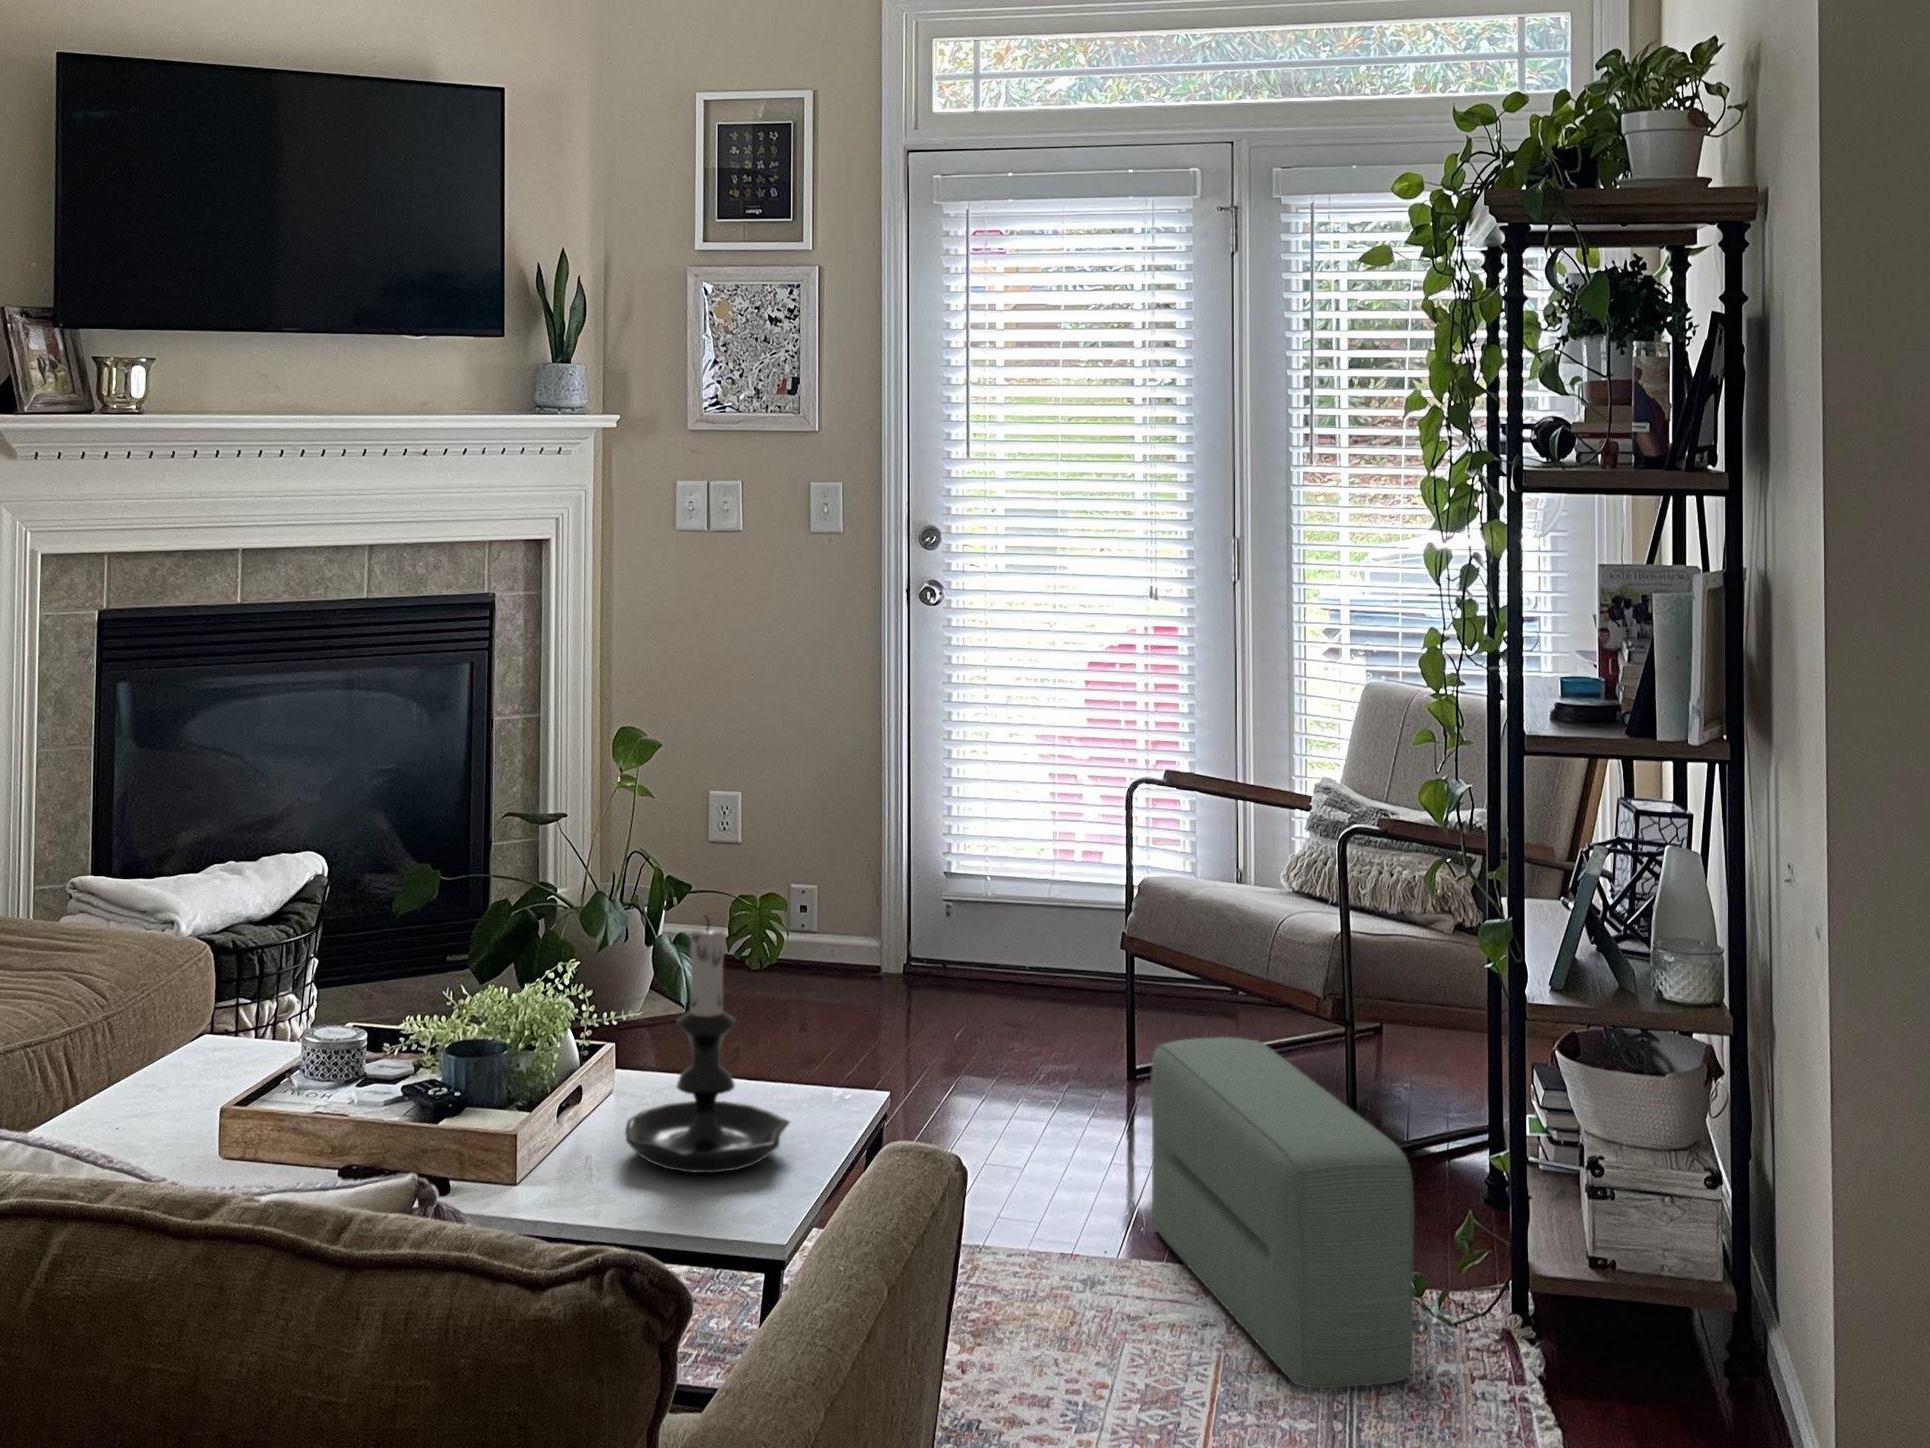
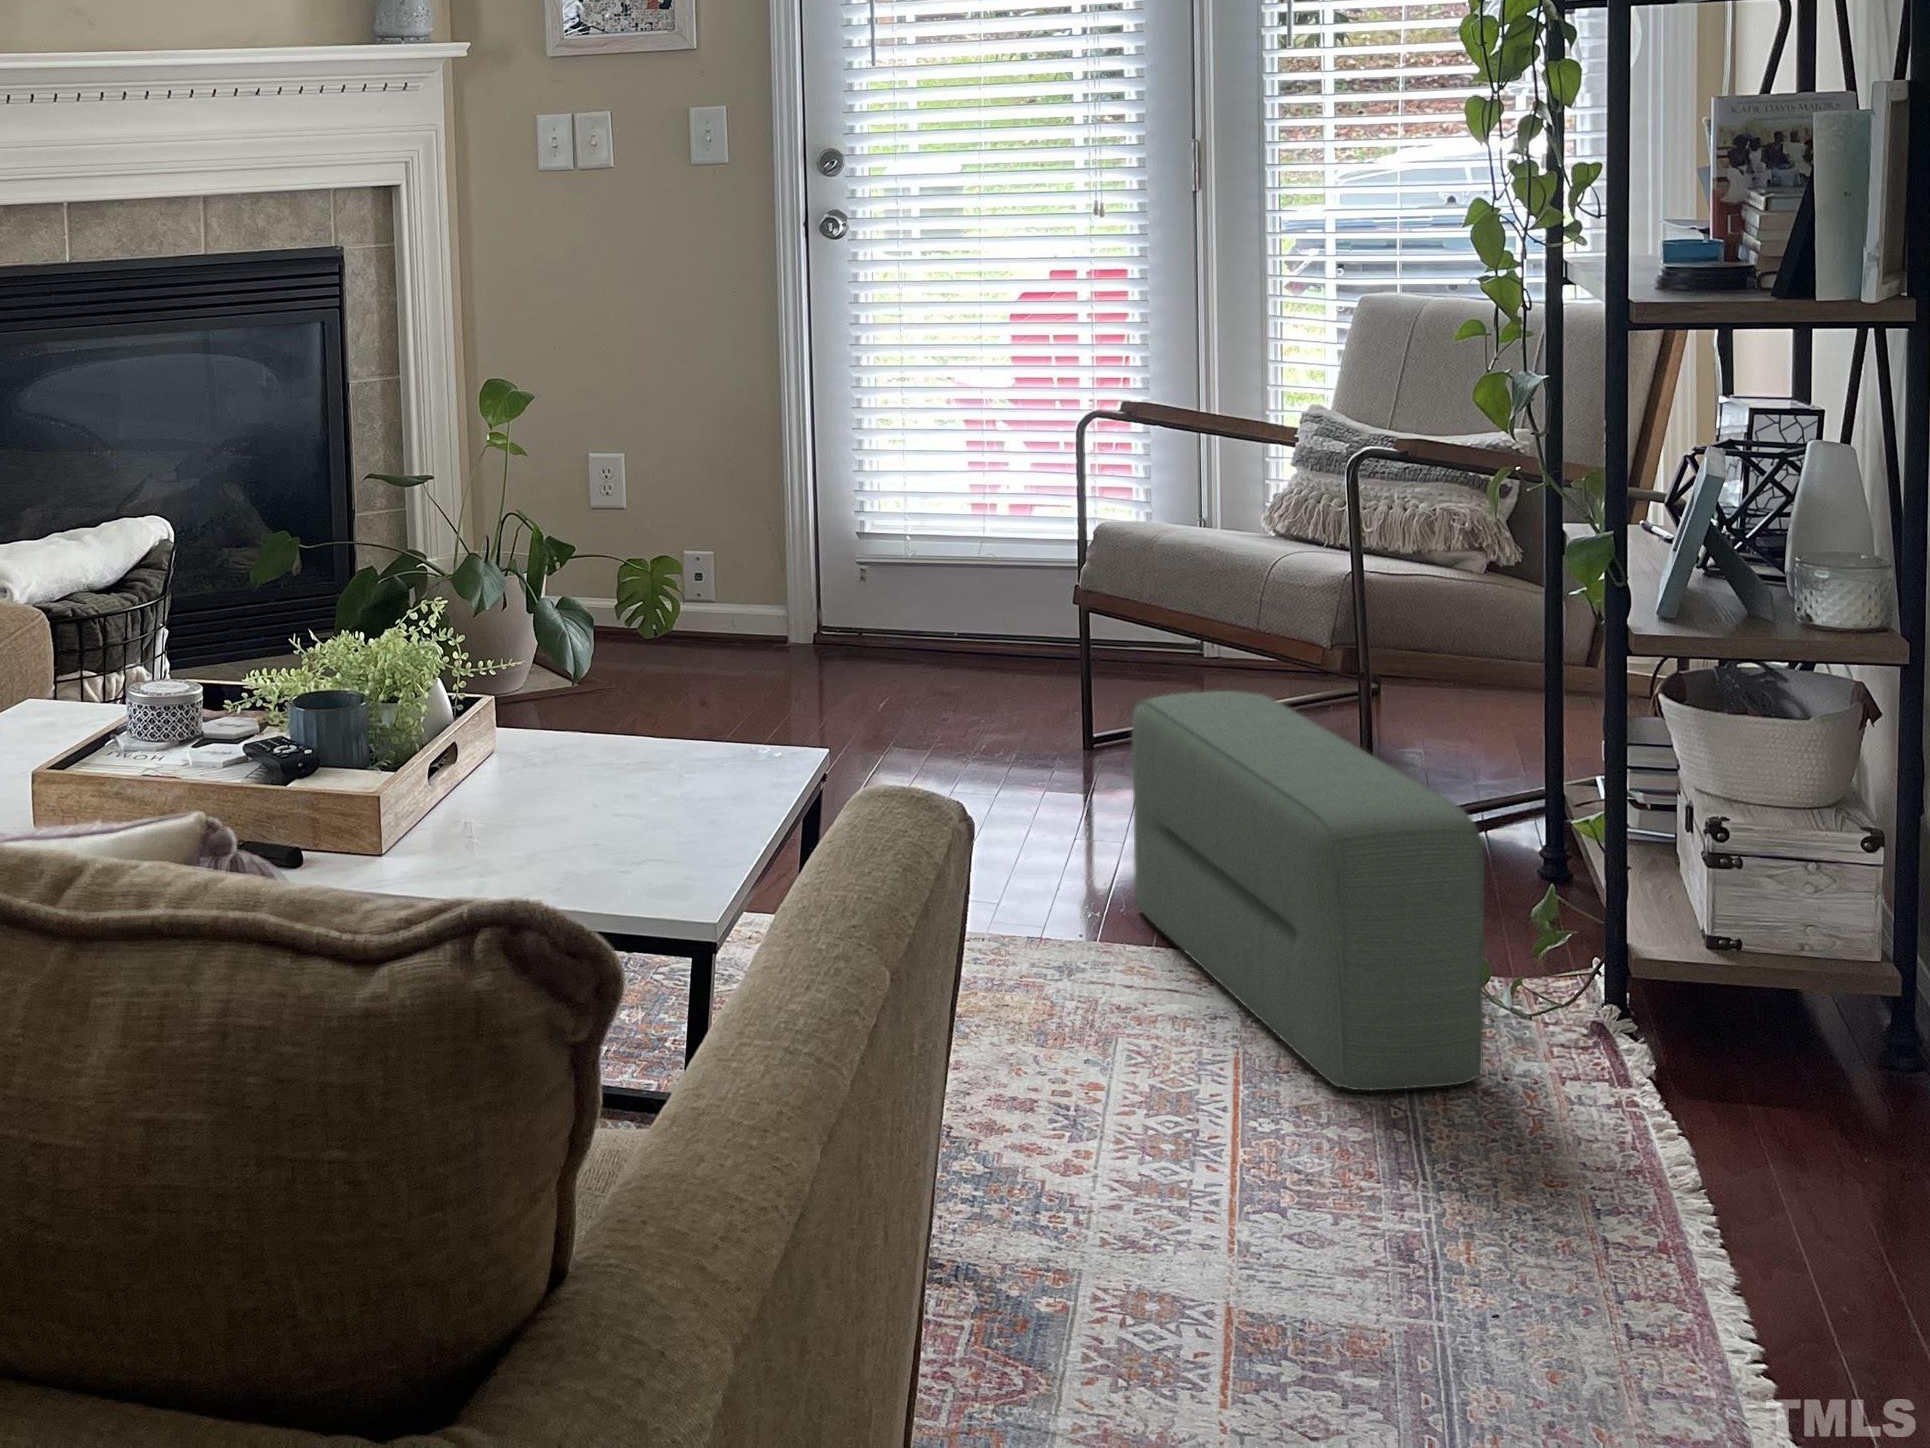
candle holder: present [625,915,790,1173] -> none [508,536,709,840]

